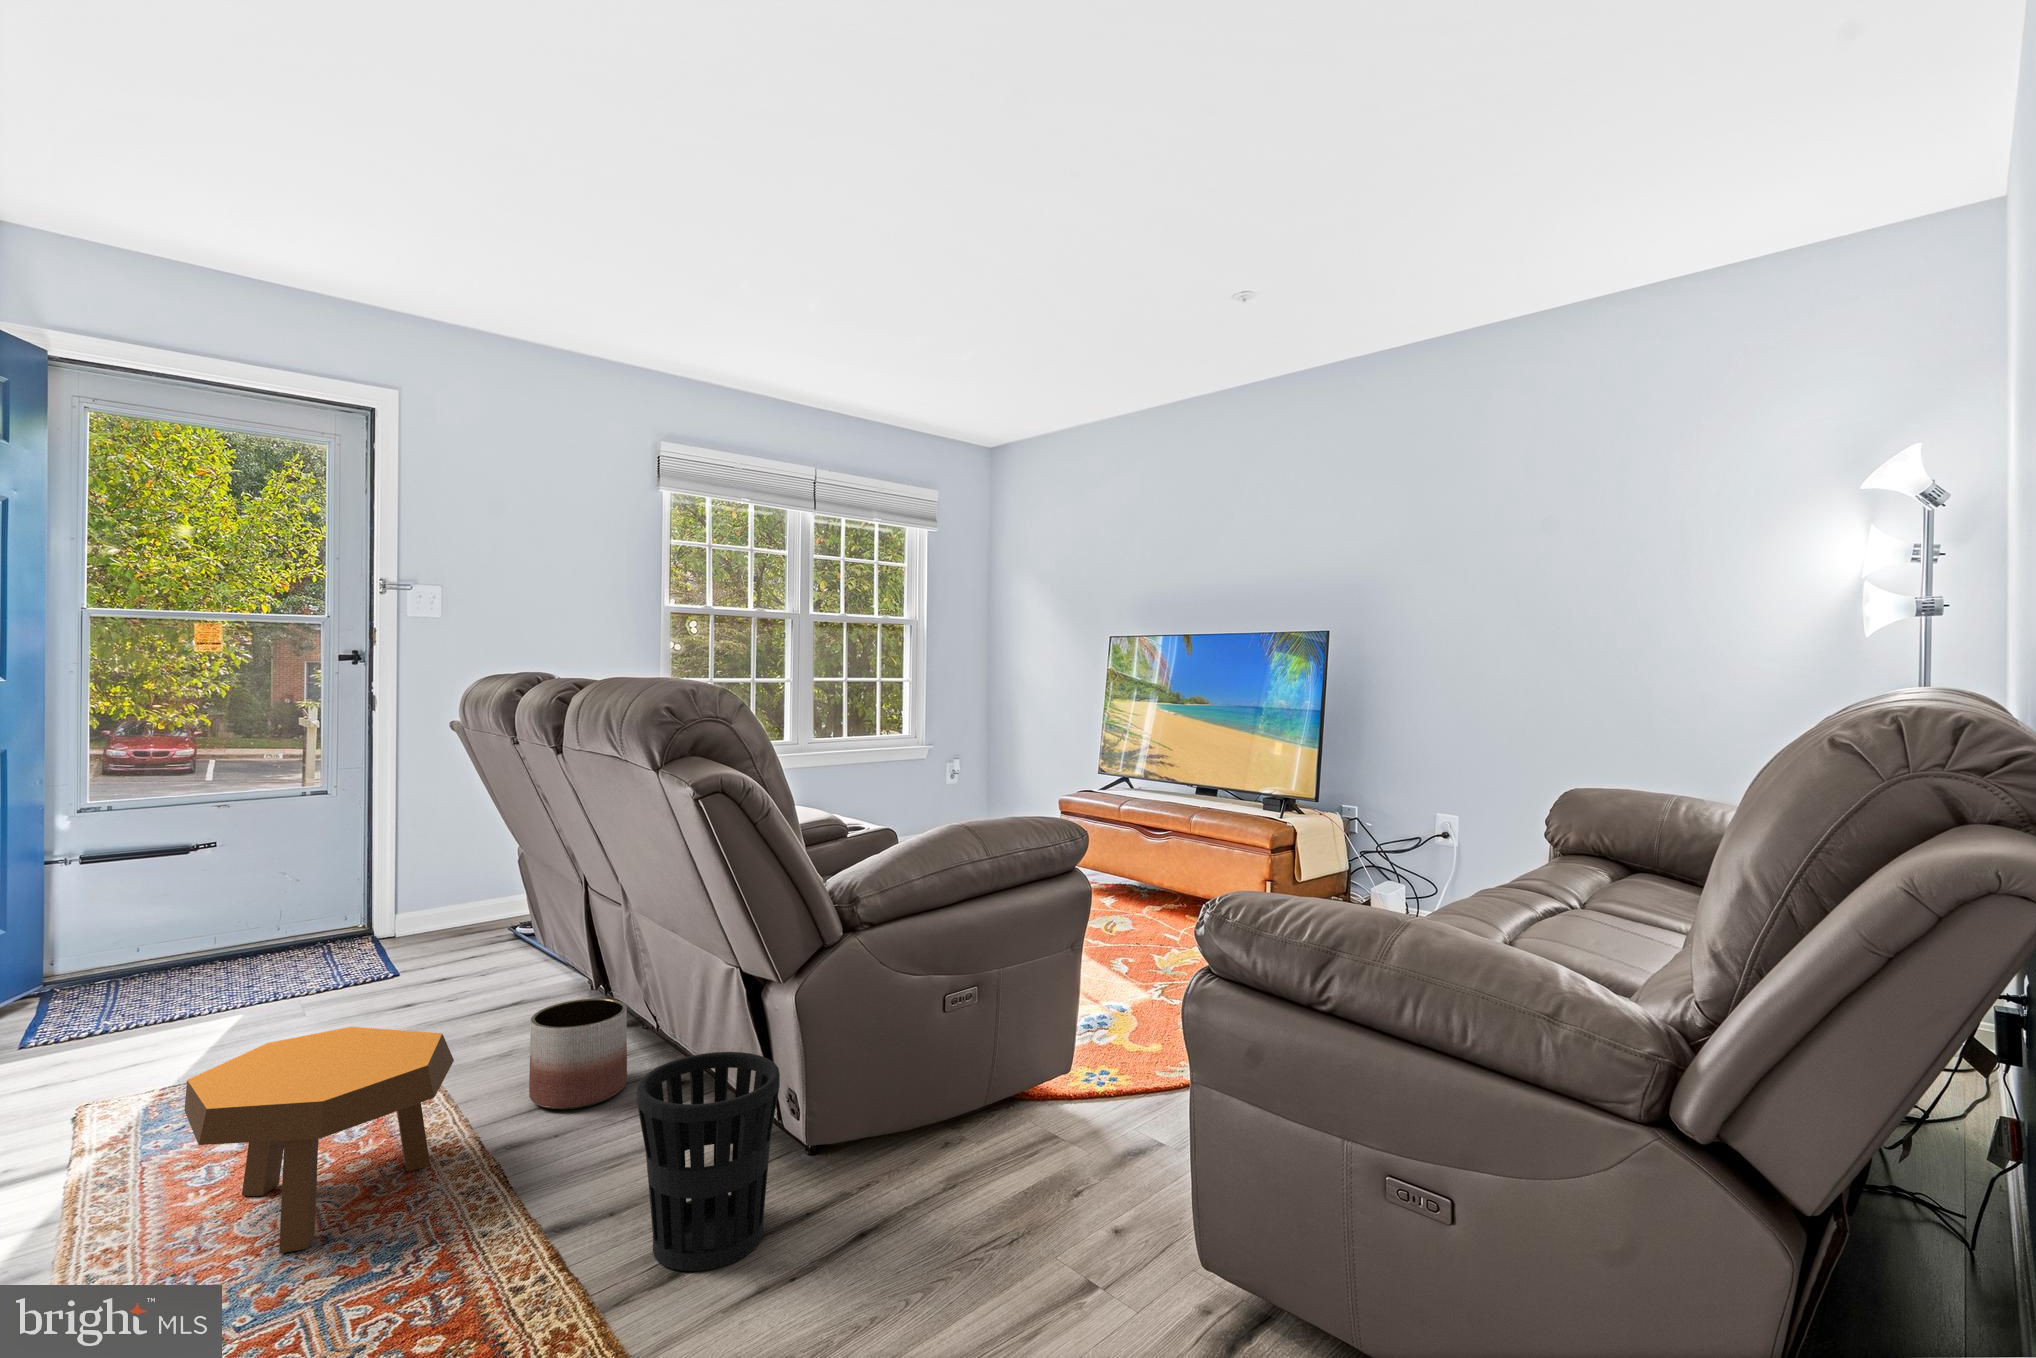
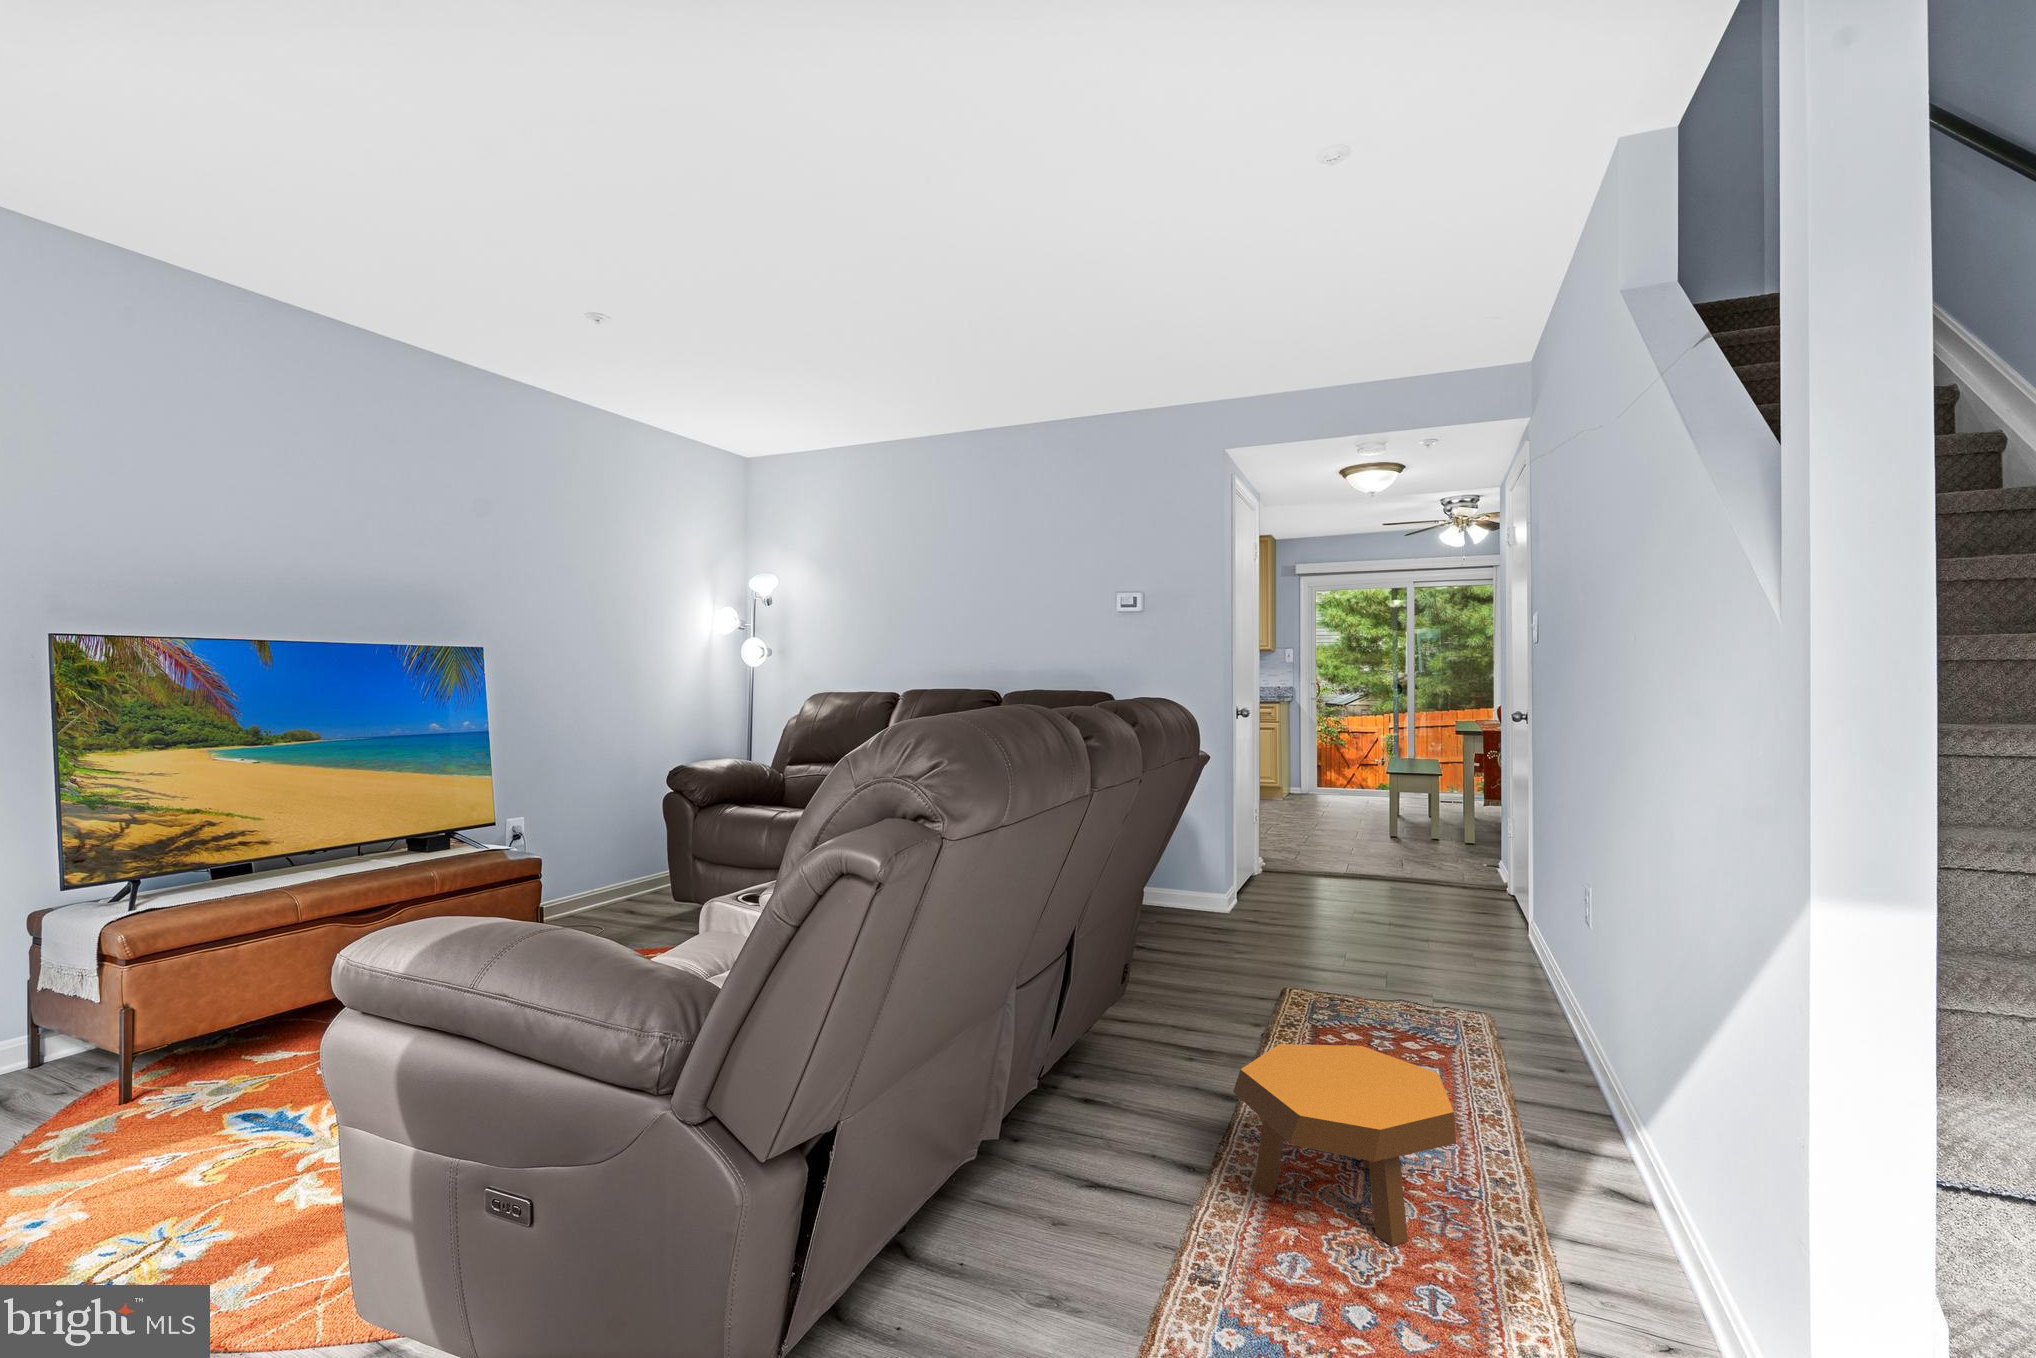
planter: present [529,998,627,1109] -> none [1038,1069,1137,1202]
wastebasket: present [637,1052,780,1271] -> none [1136,939,1221,1064]

